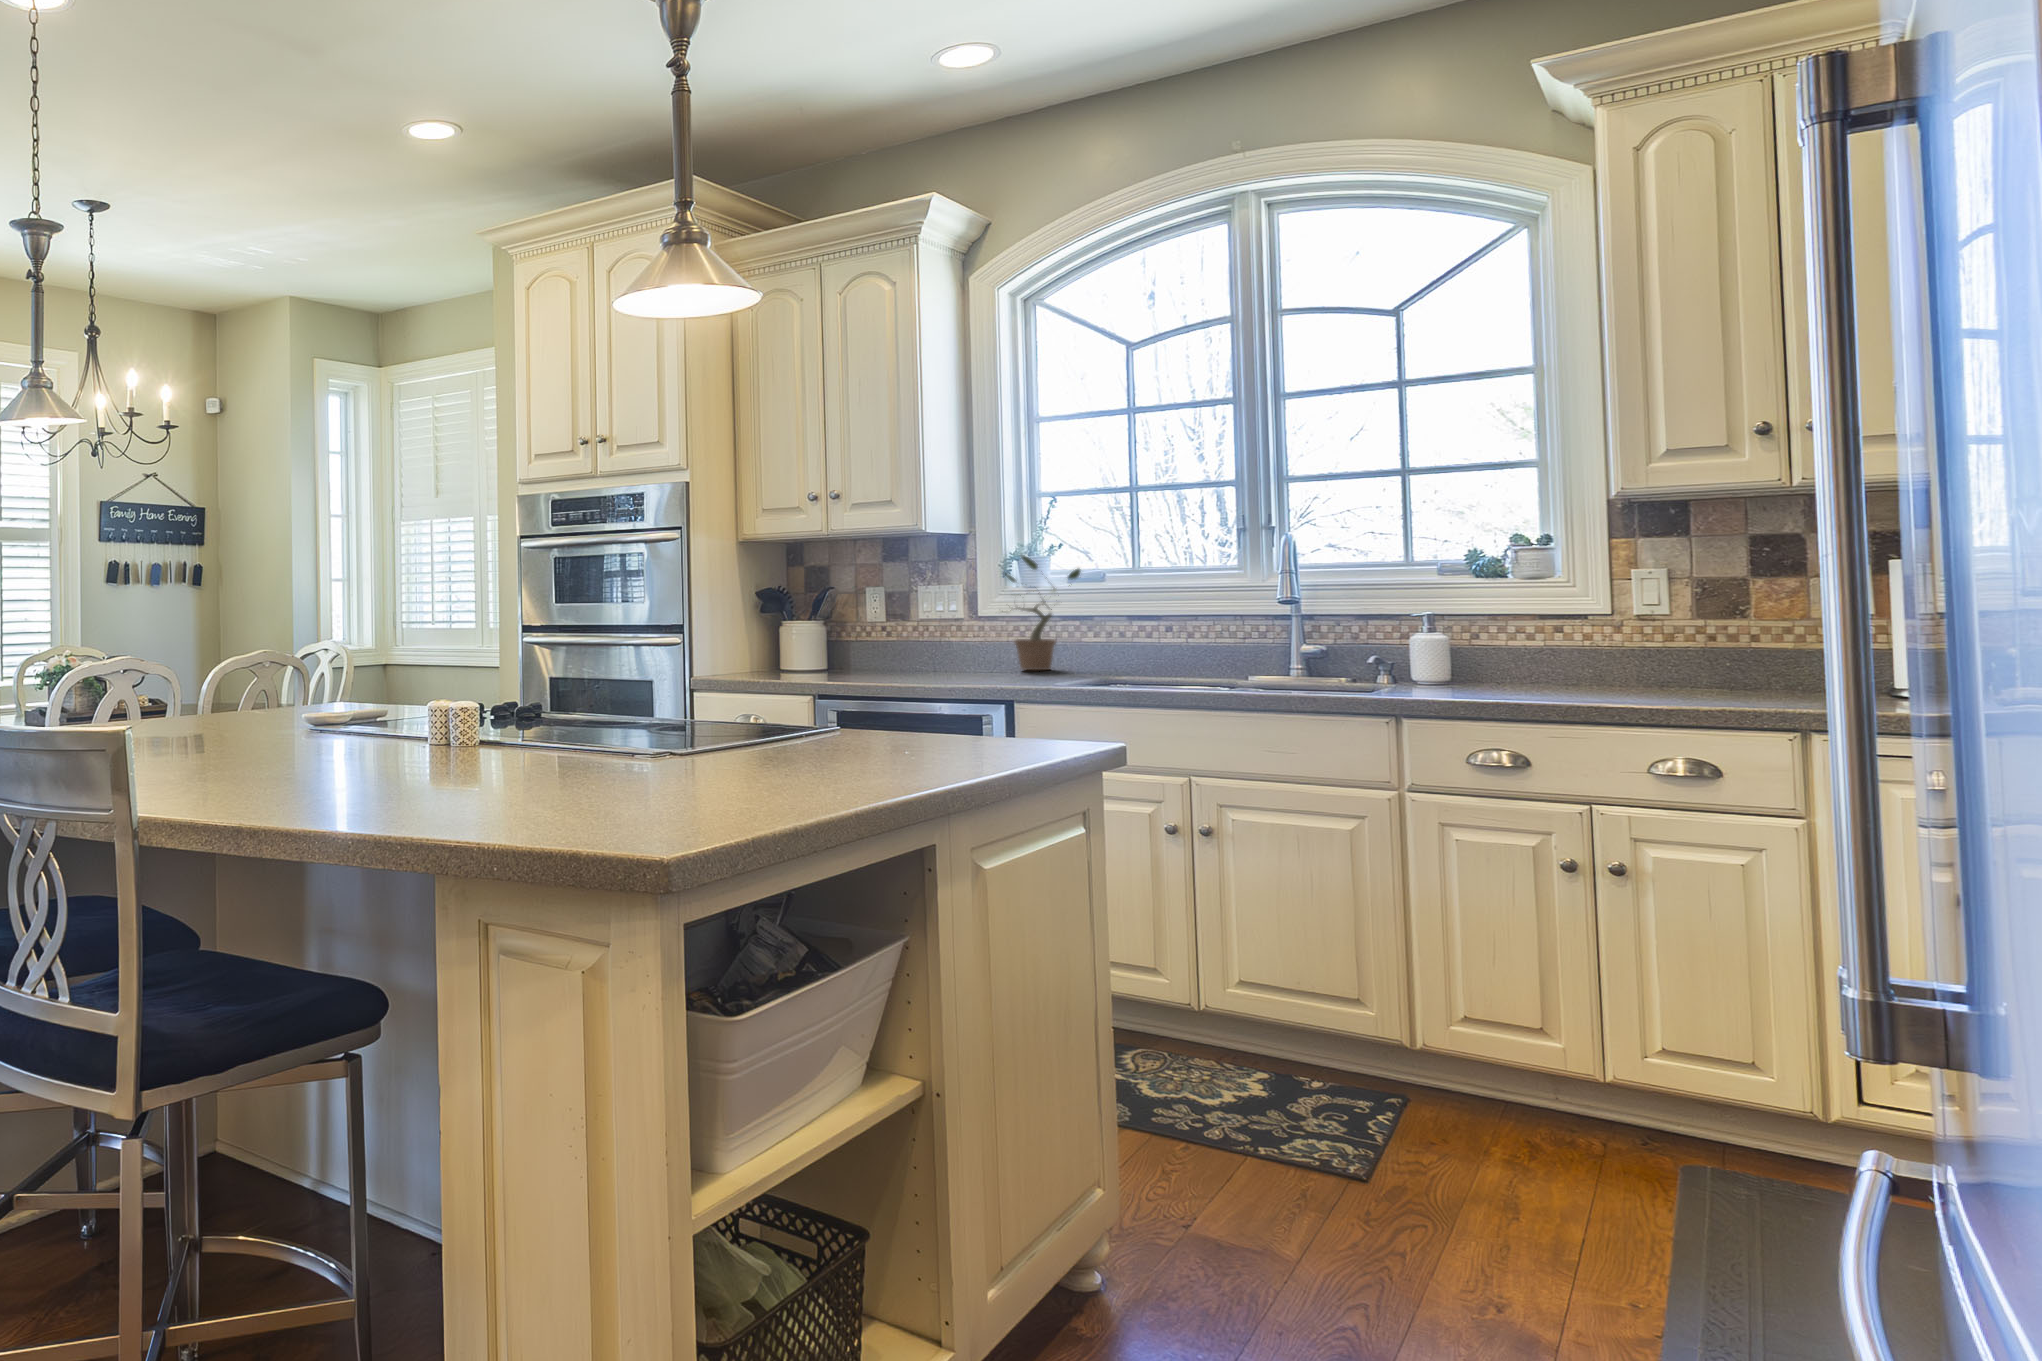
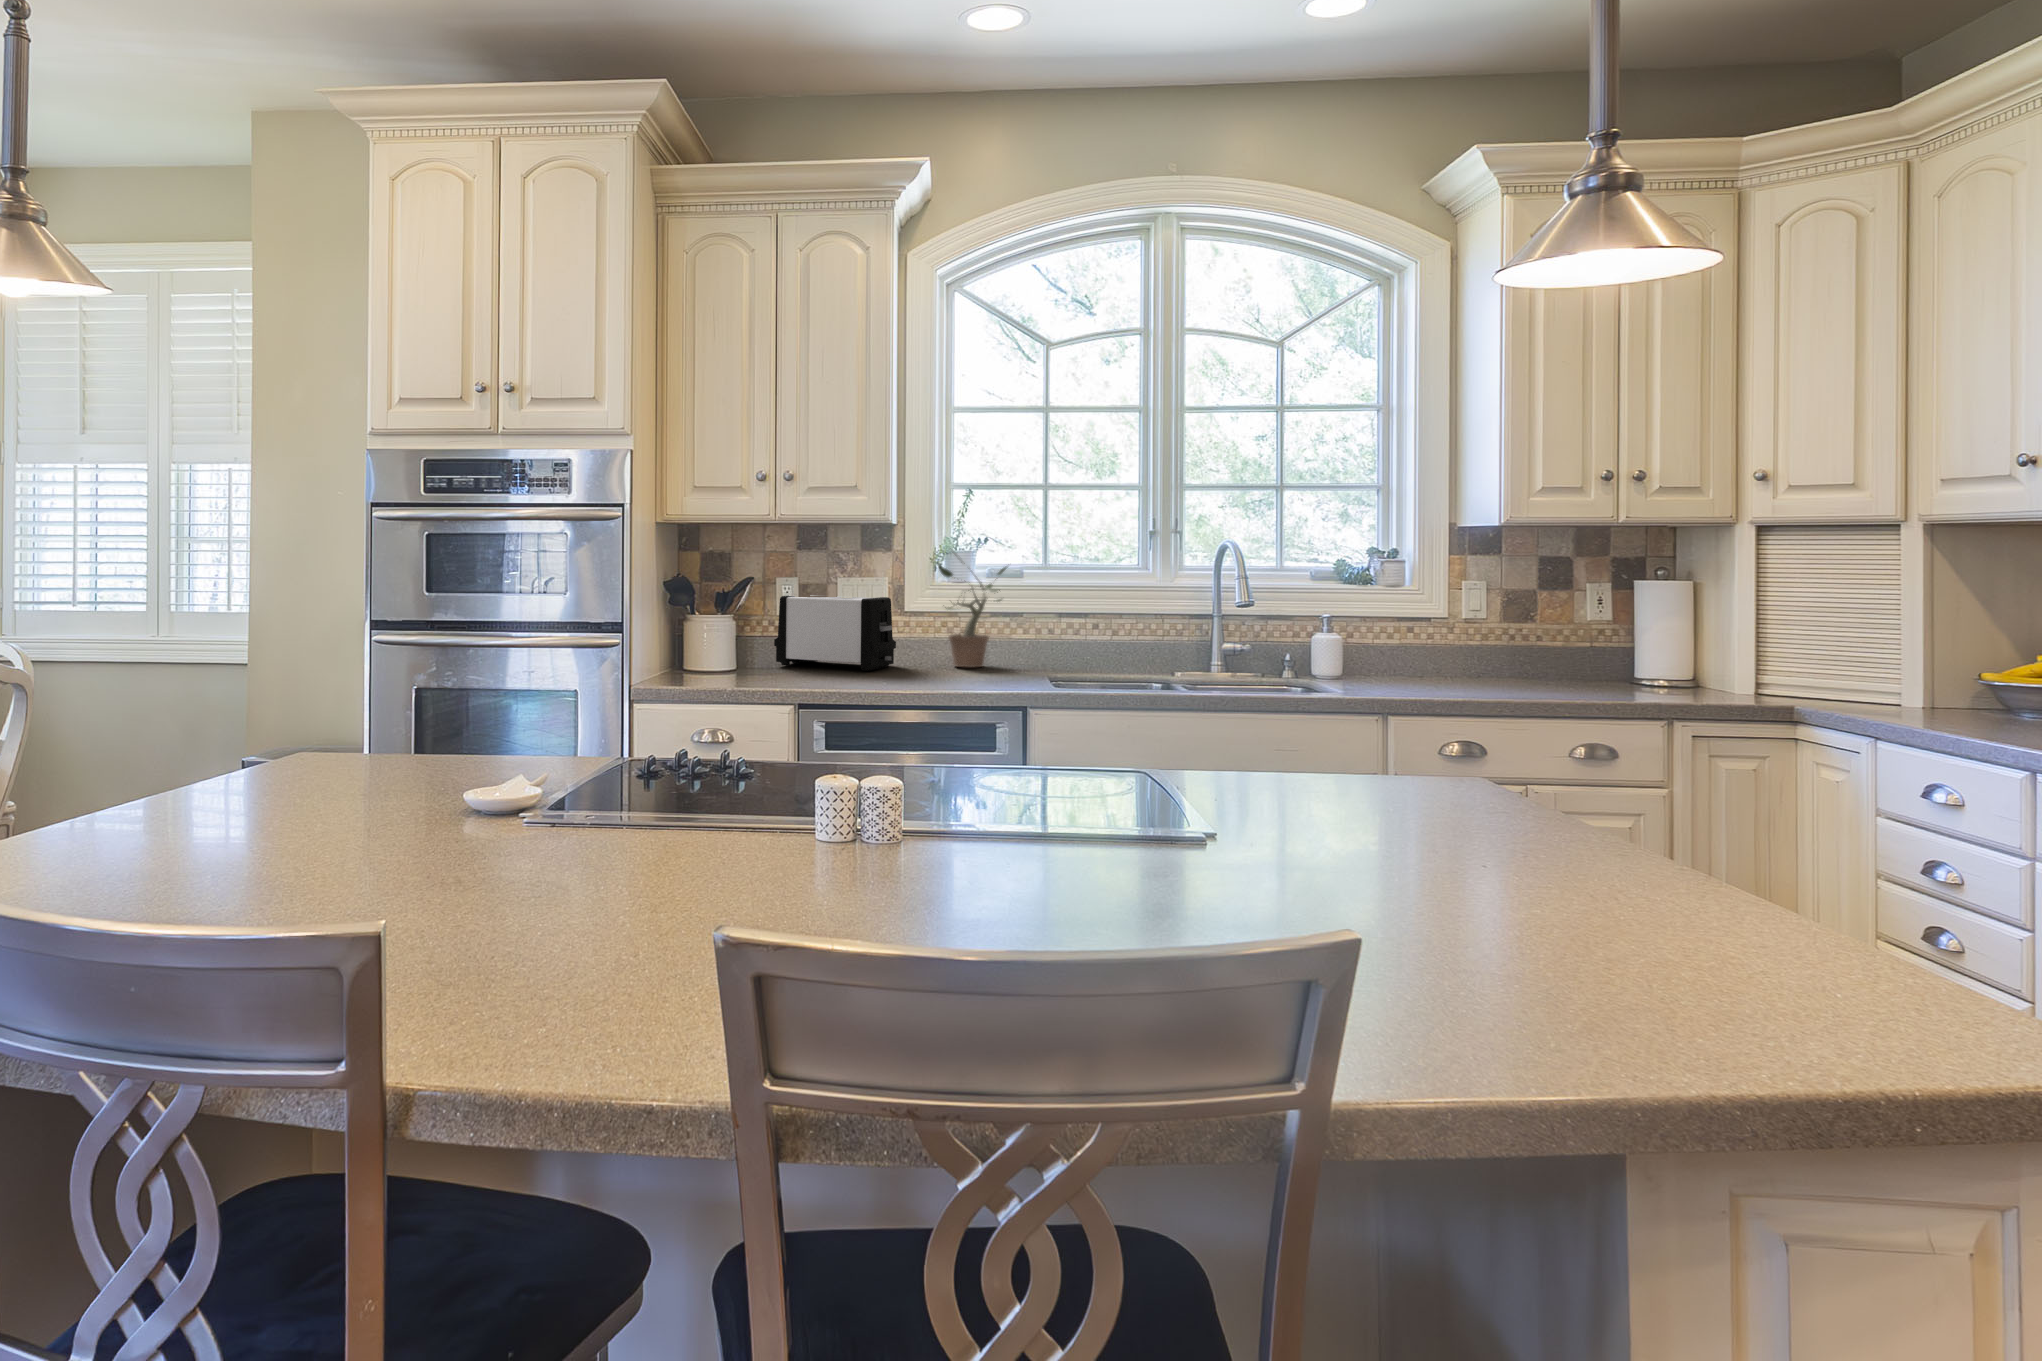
toaster: none [866,604,971,672] -> present [774,595,896,671]

